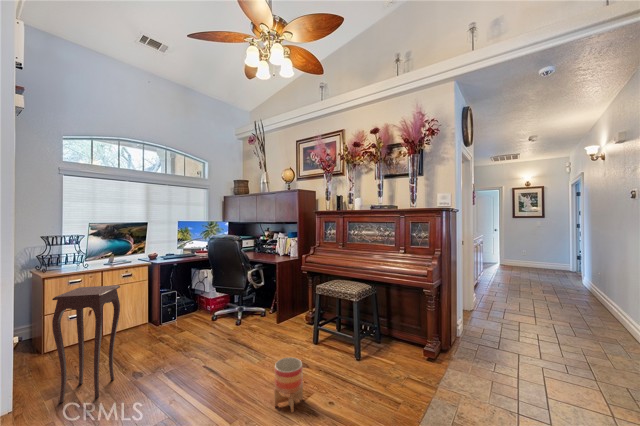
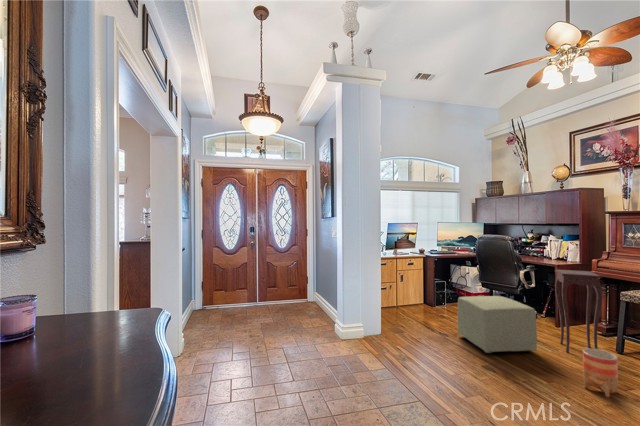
side table: present [52,285,120,403] -> present [555,270,602,352]
ottoman: none [164,306,246,391] -> present [458,296,537,354]

